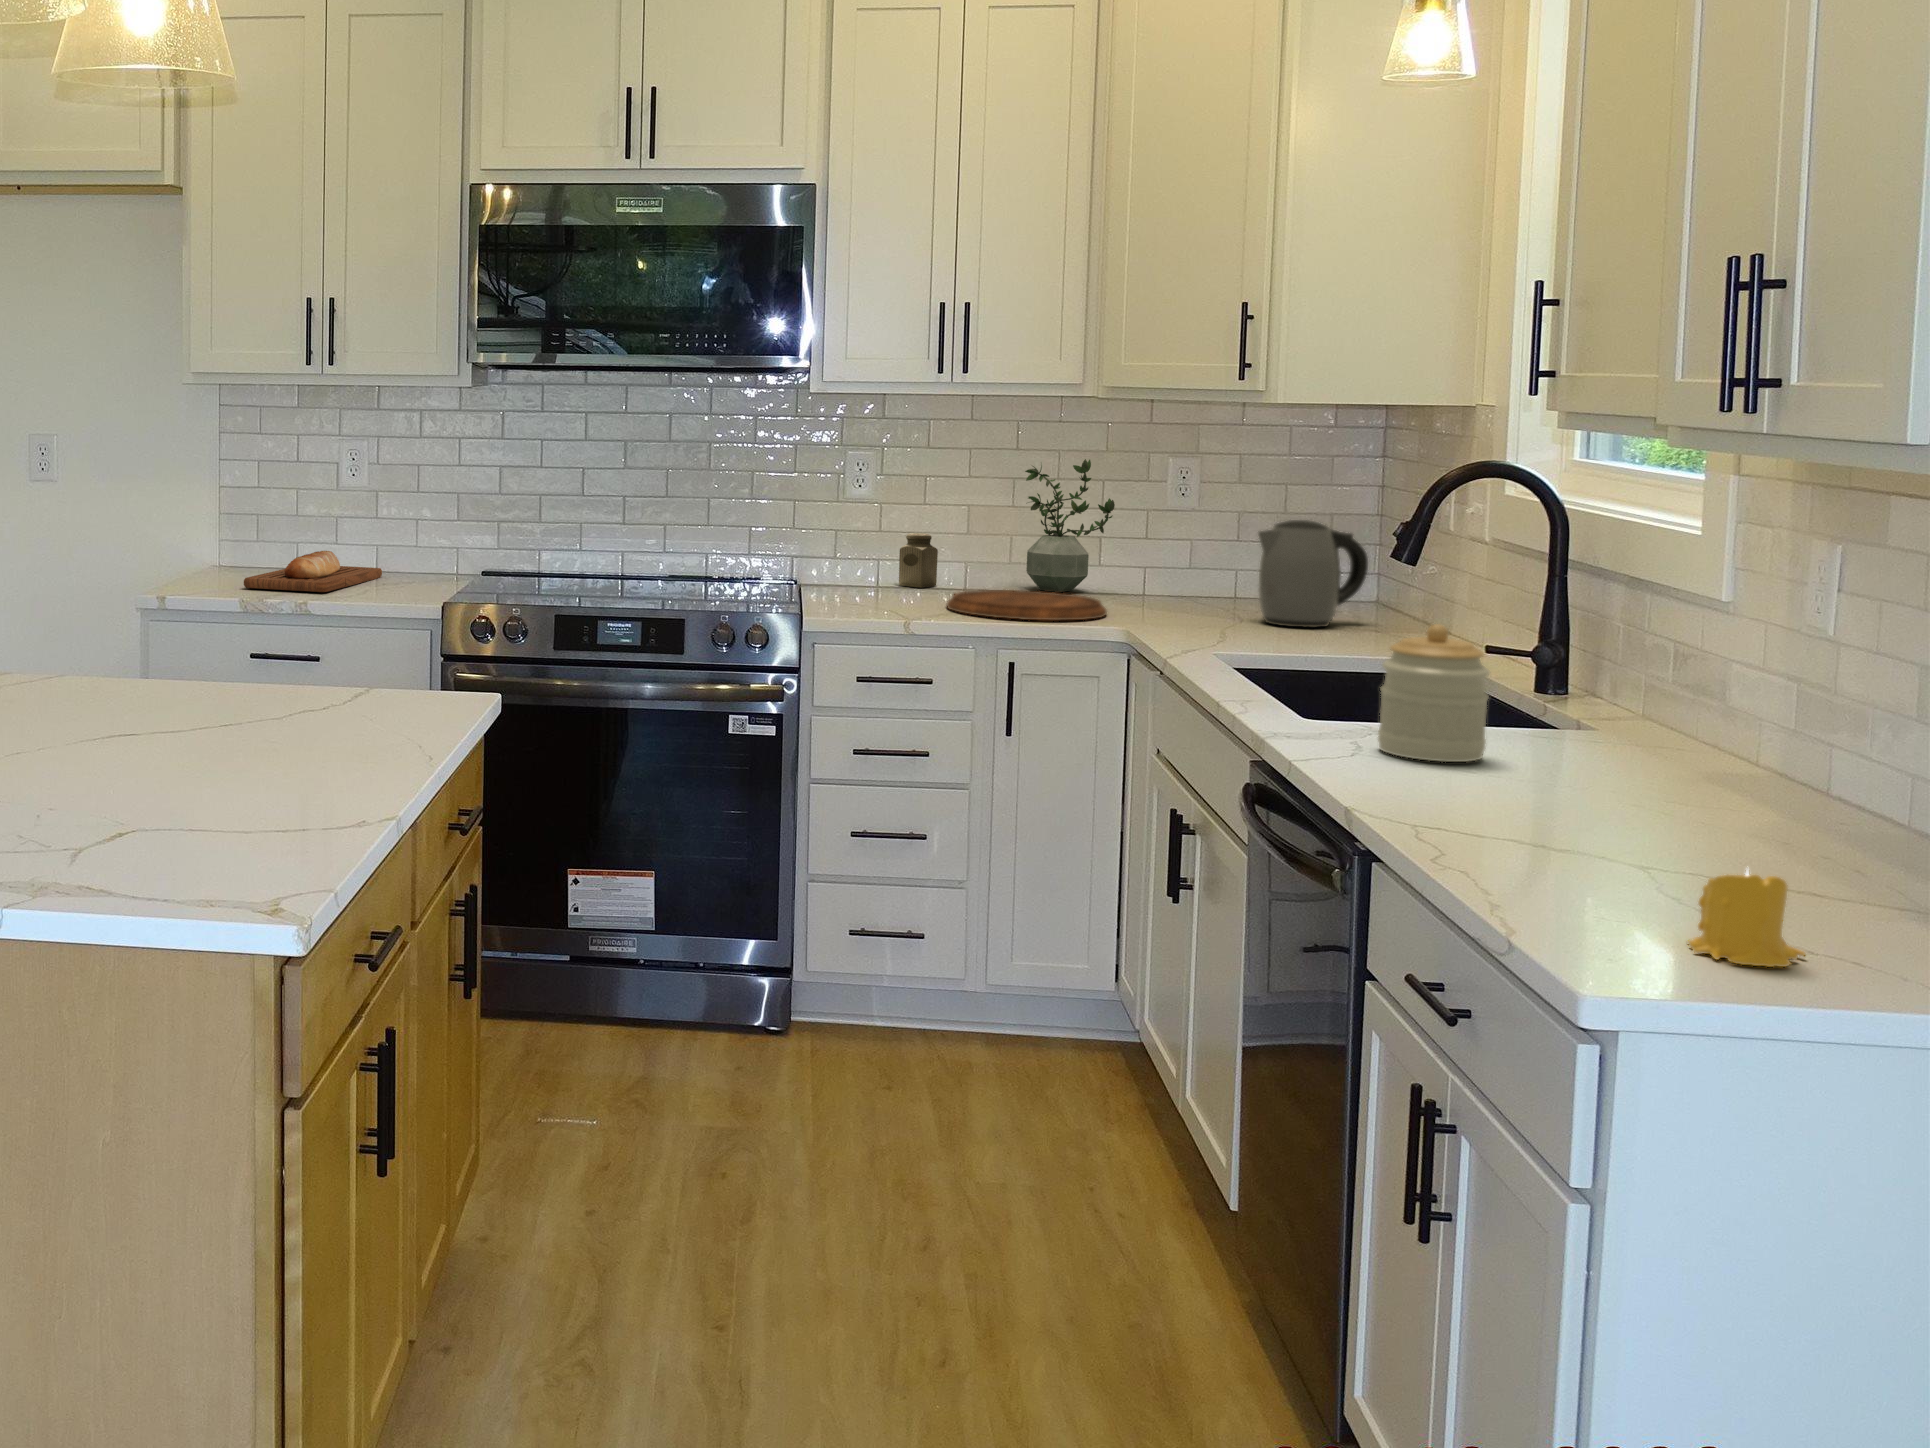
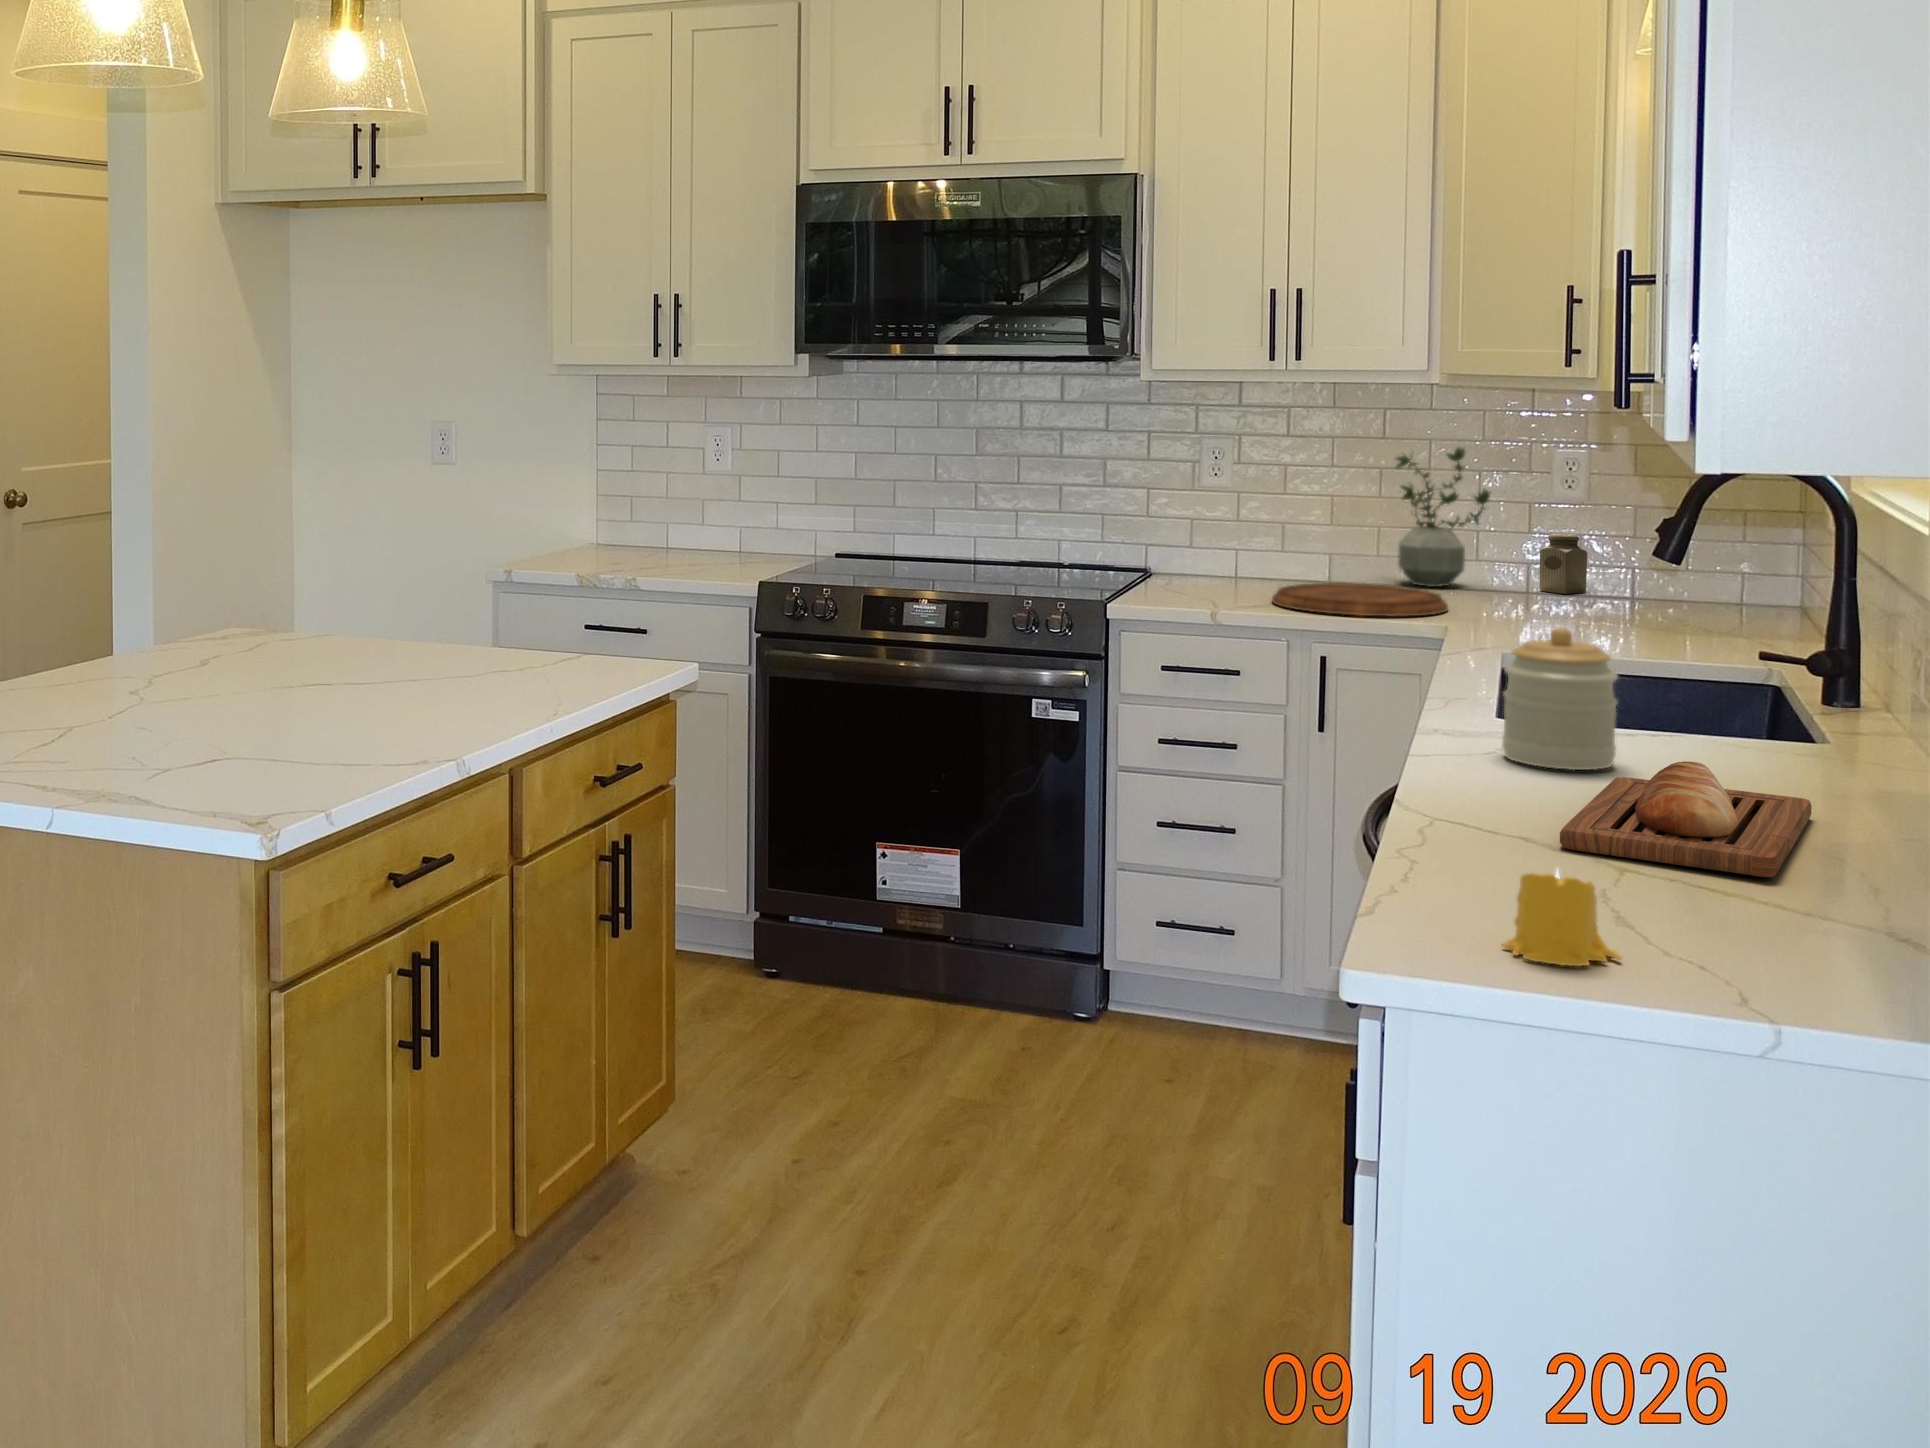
kettle: present [1258,520,1368,628] -> none [1611,515,1748,632]
salt shaker: present [899,533,938,588] -> present [1540,534,1587,594]
bread loaf: present [244,551,382,592] -> present [1560,761,1812,877]

